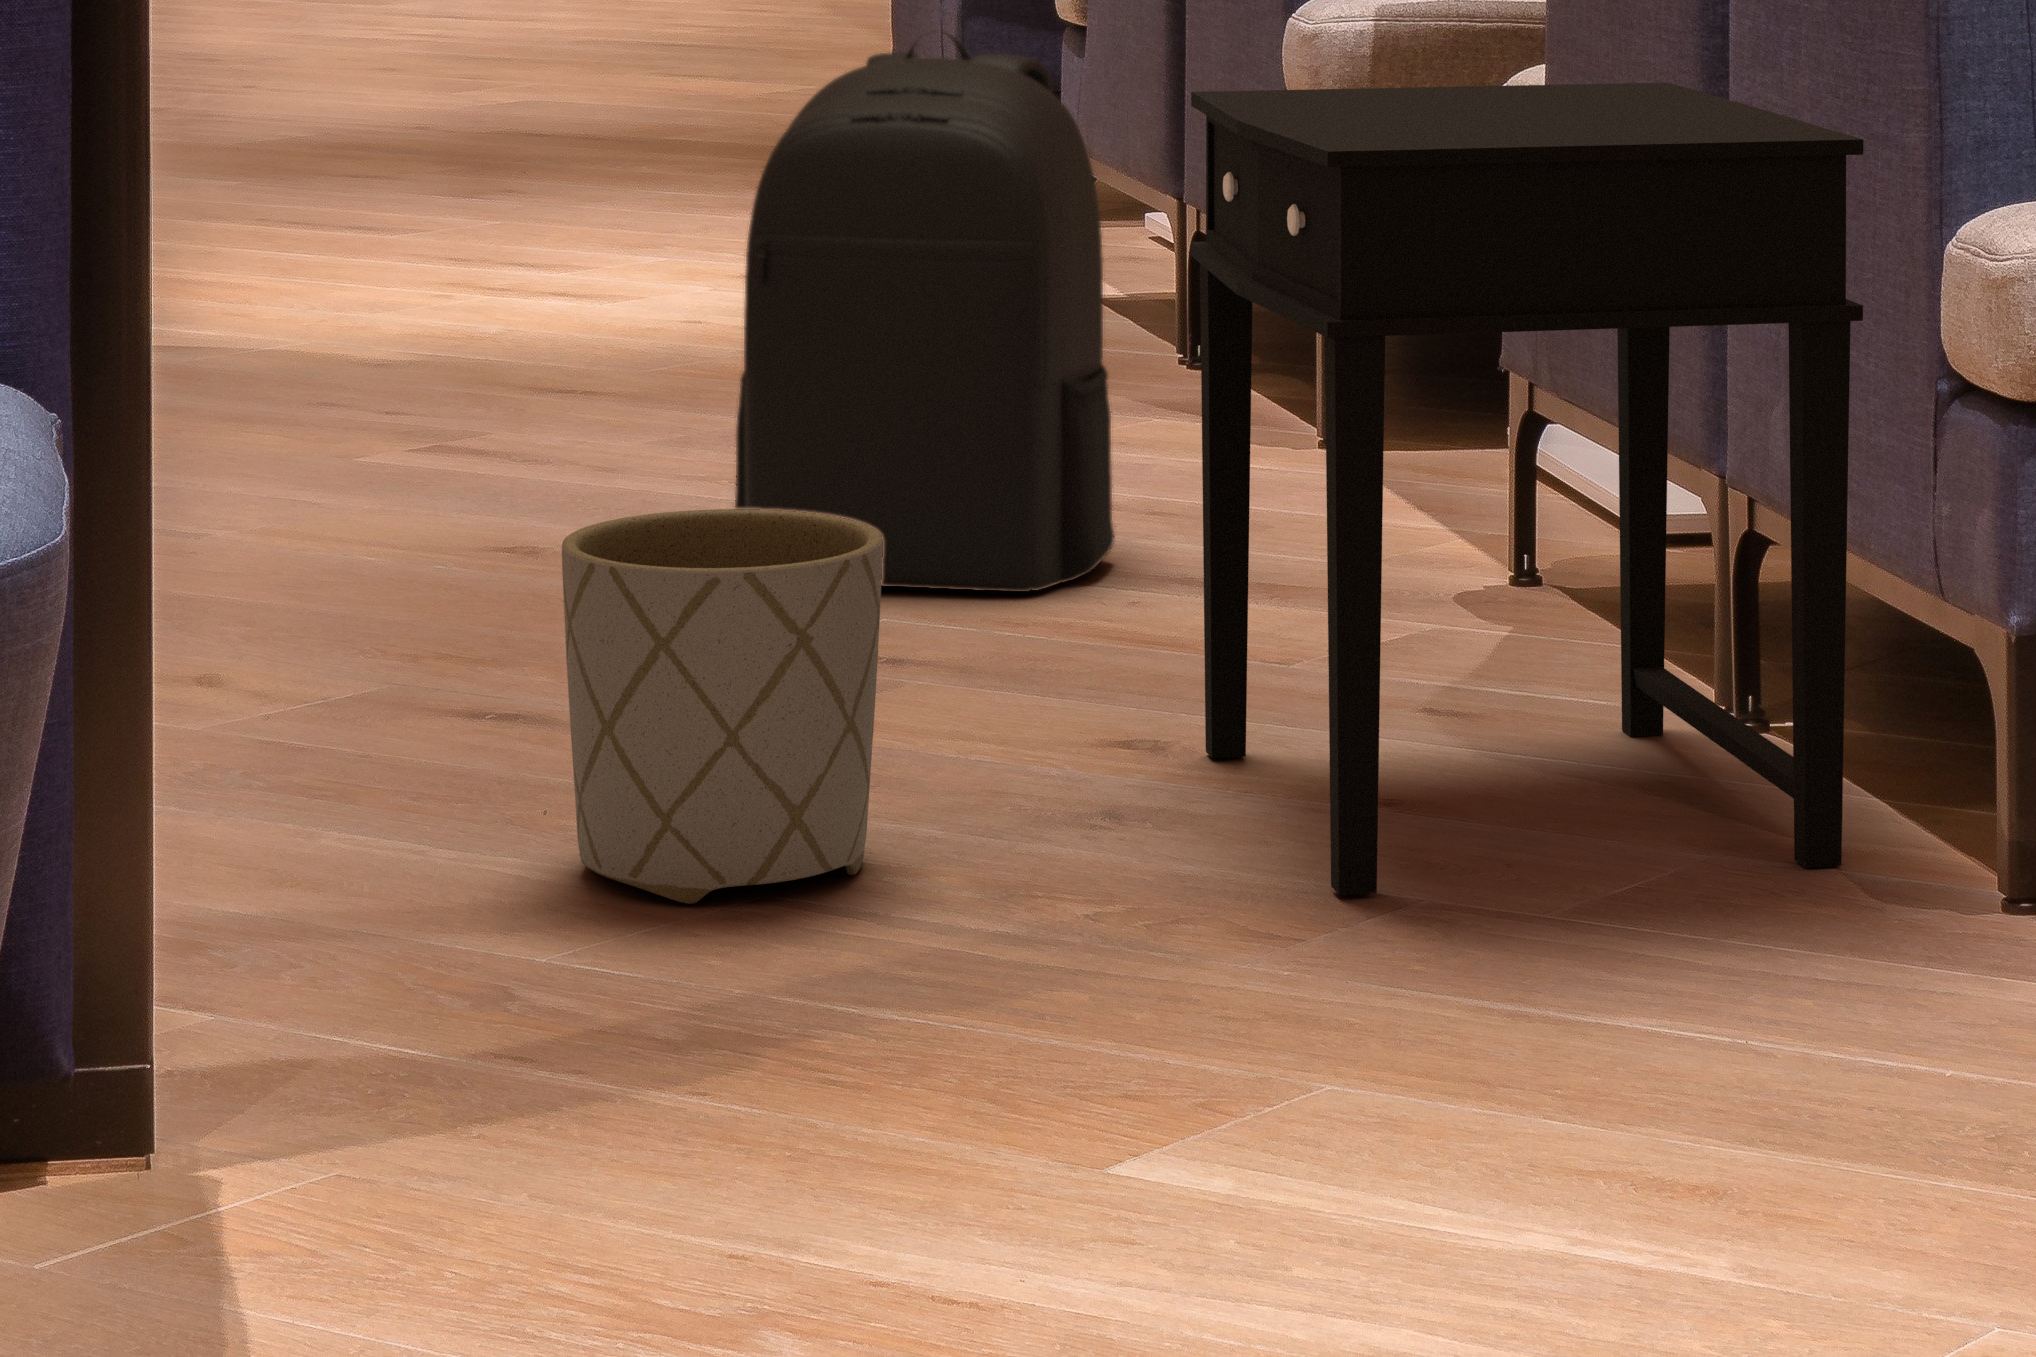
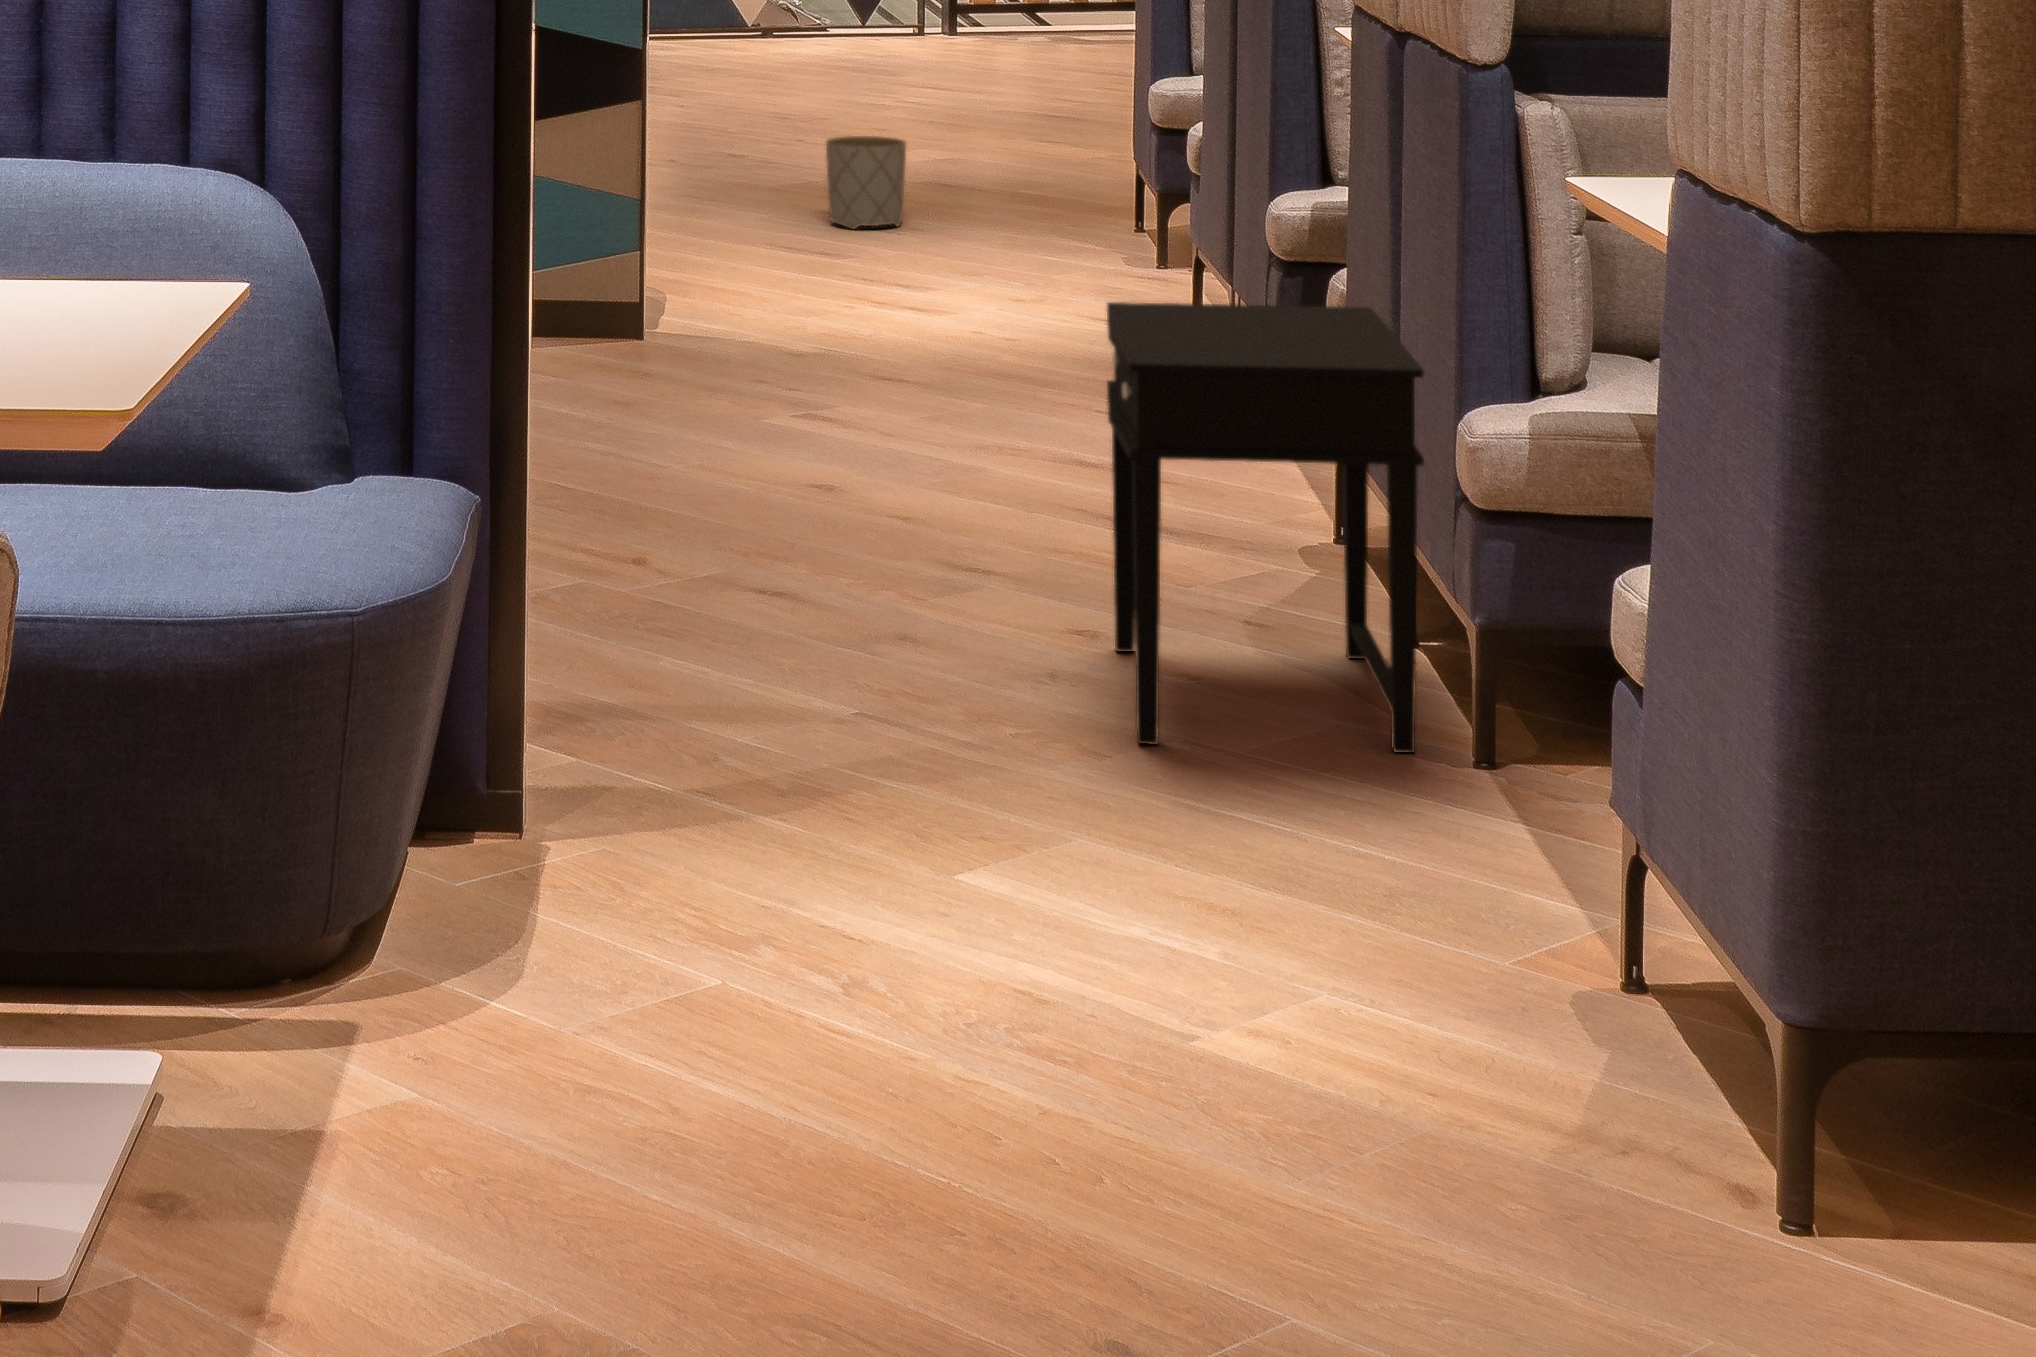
backpack: present [735,33,1114,592] -> none [924,224,1128,534]
planter: present [562,509,883,904] -> present [826,136,906,229]

